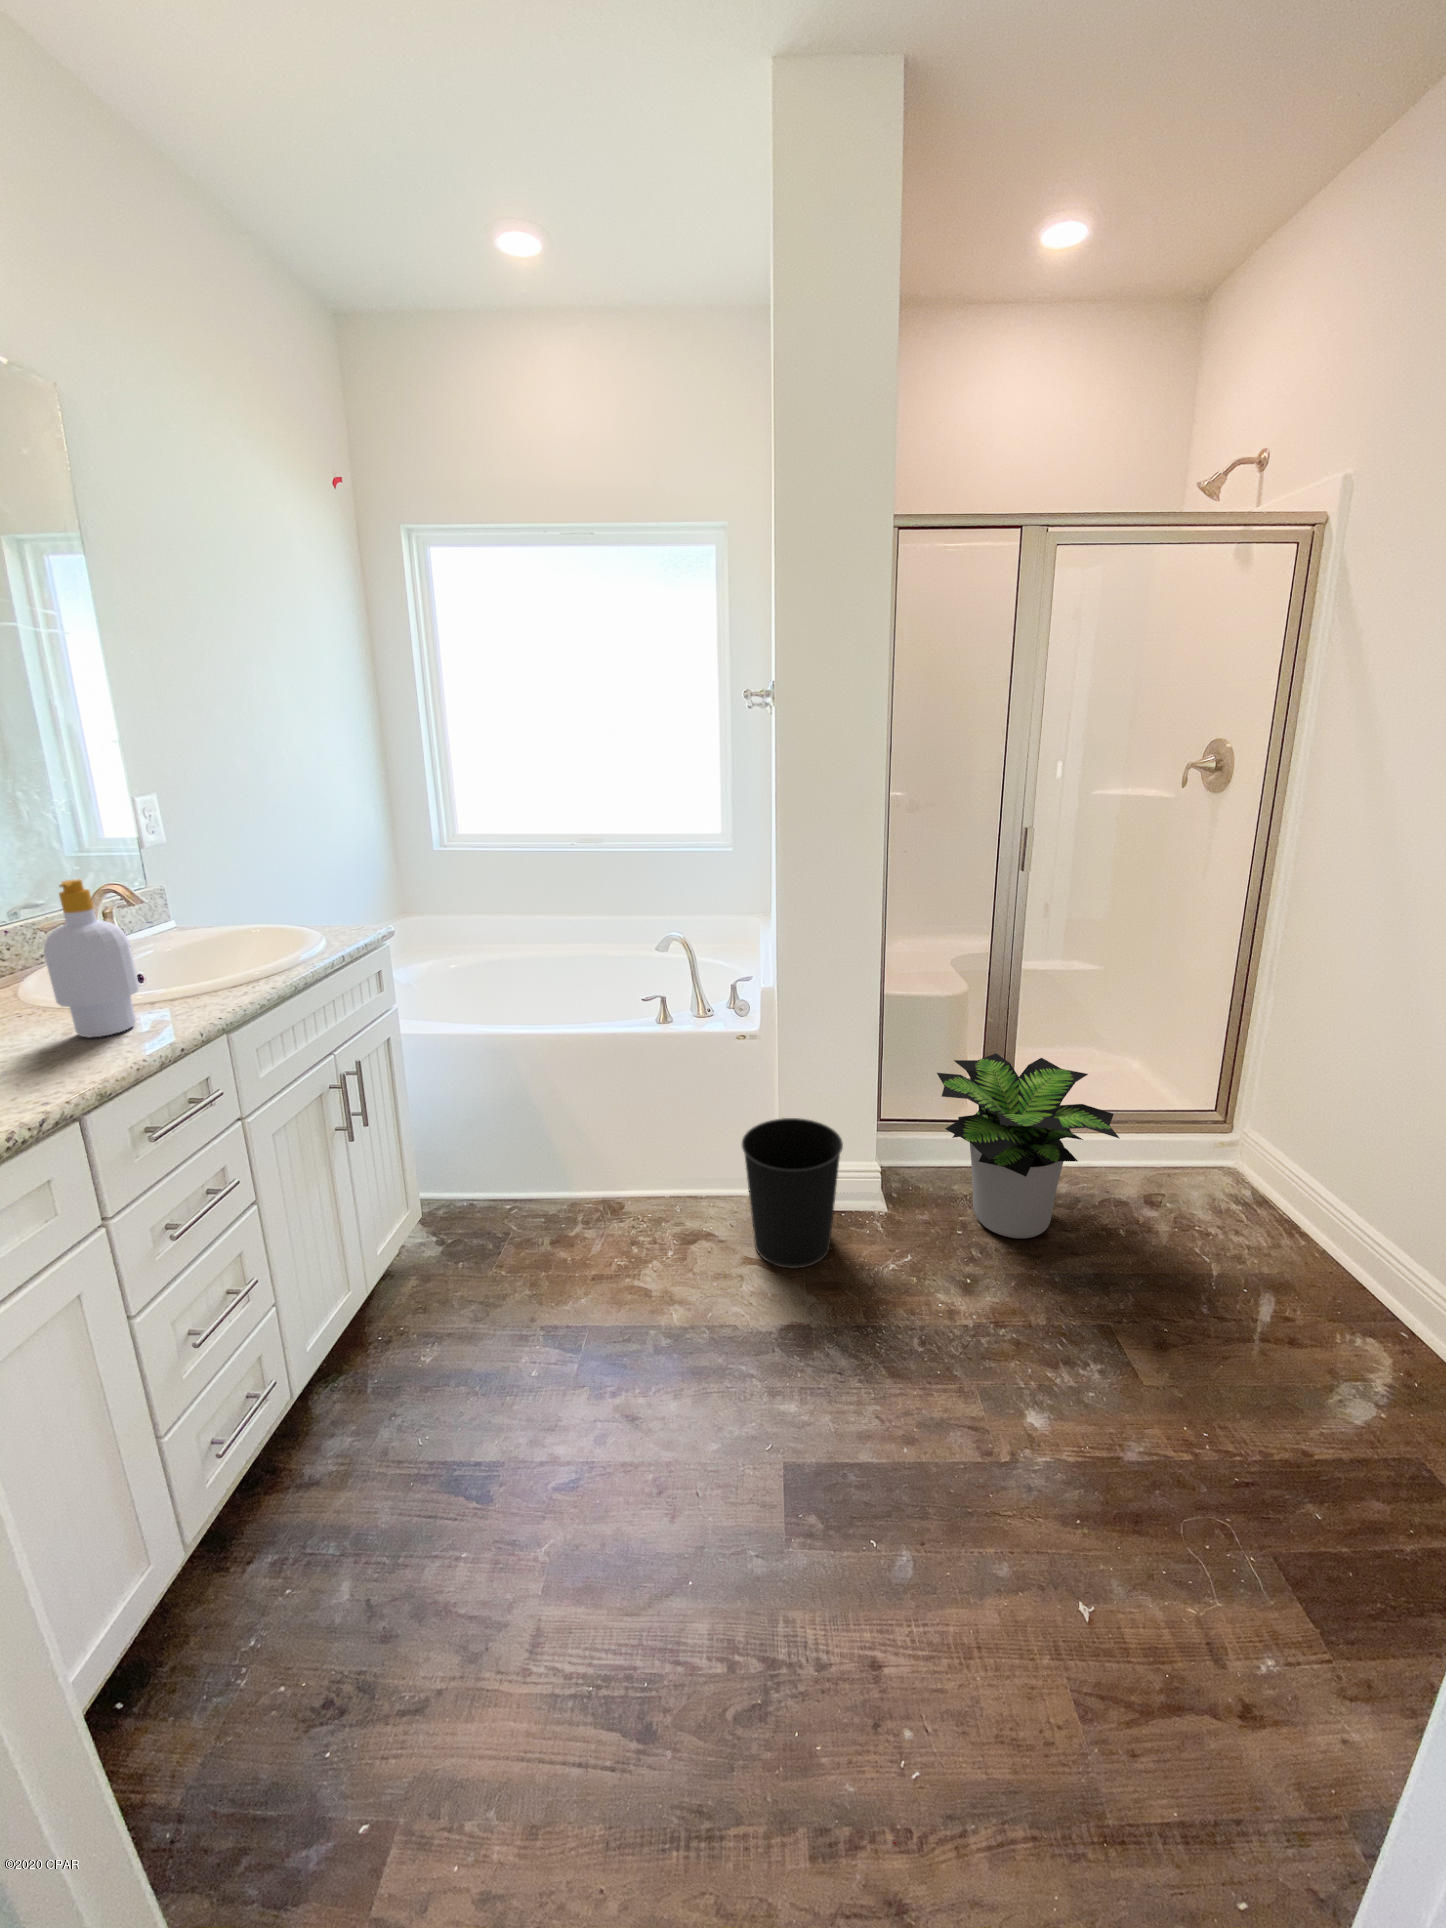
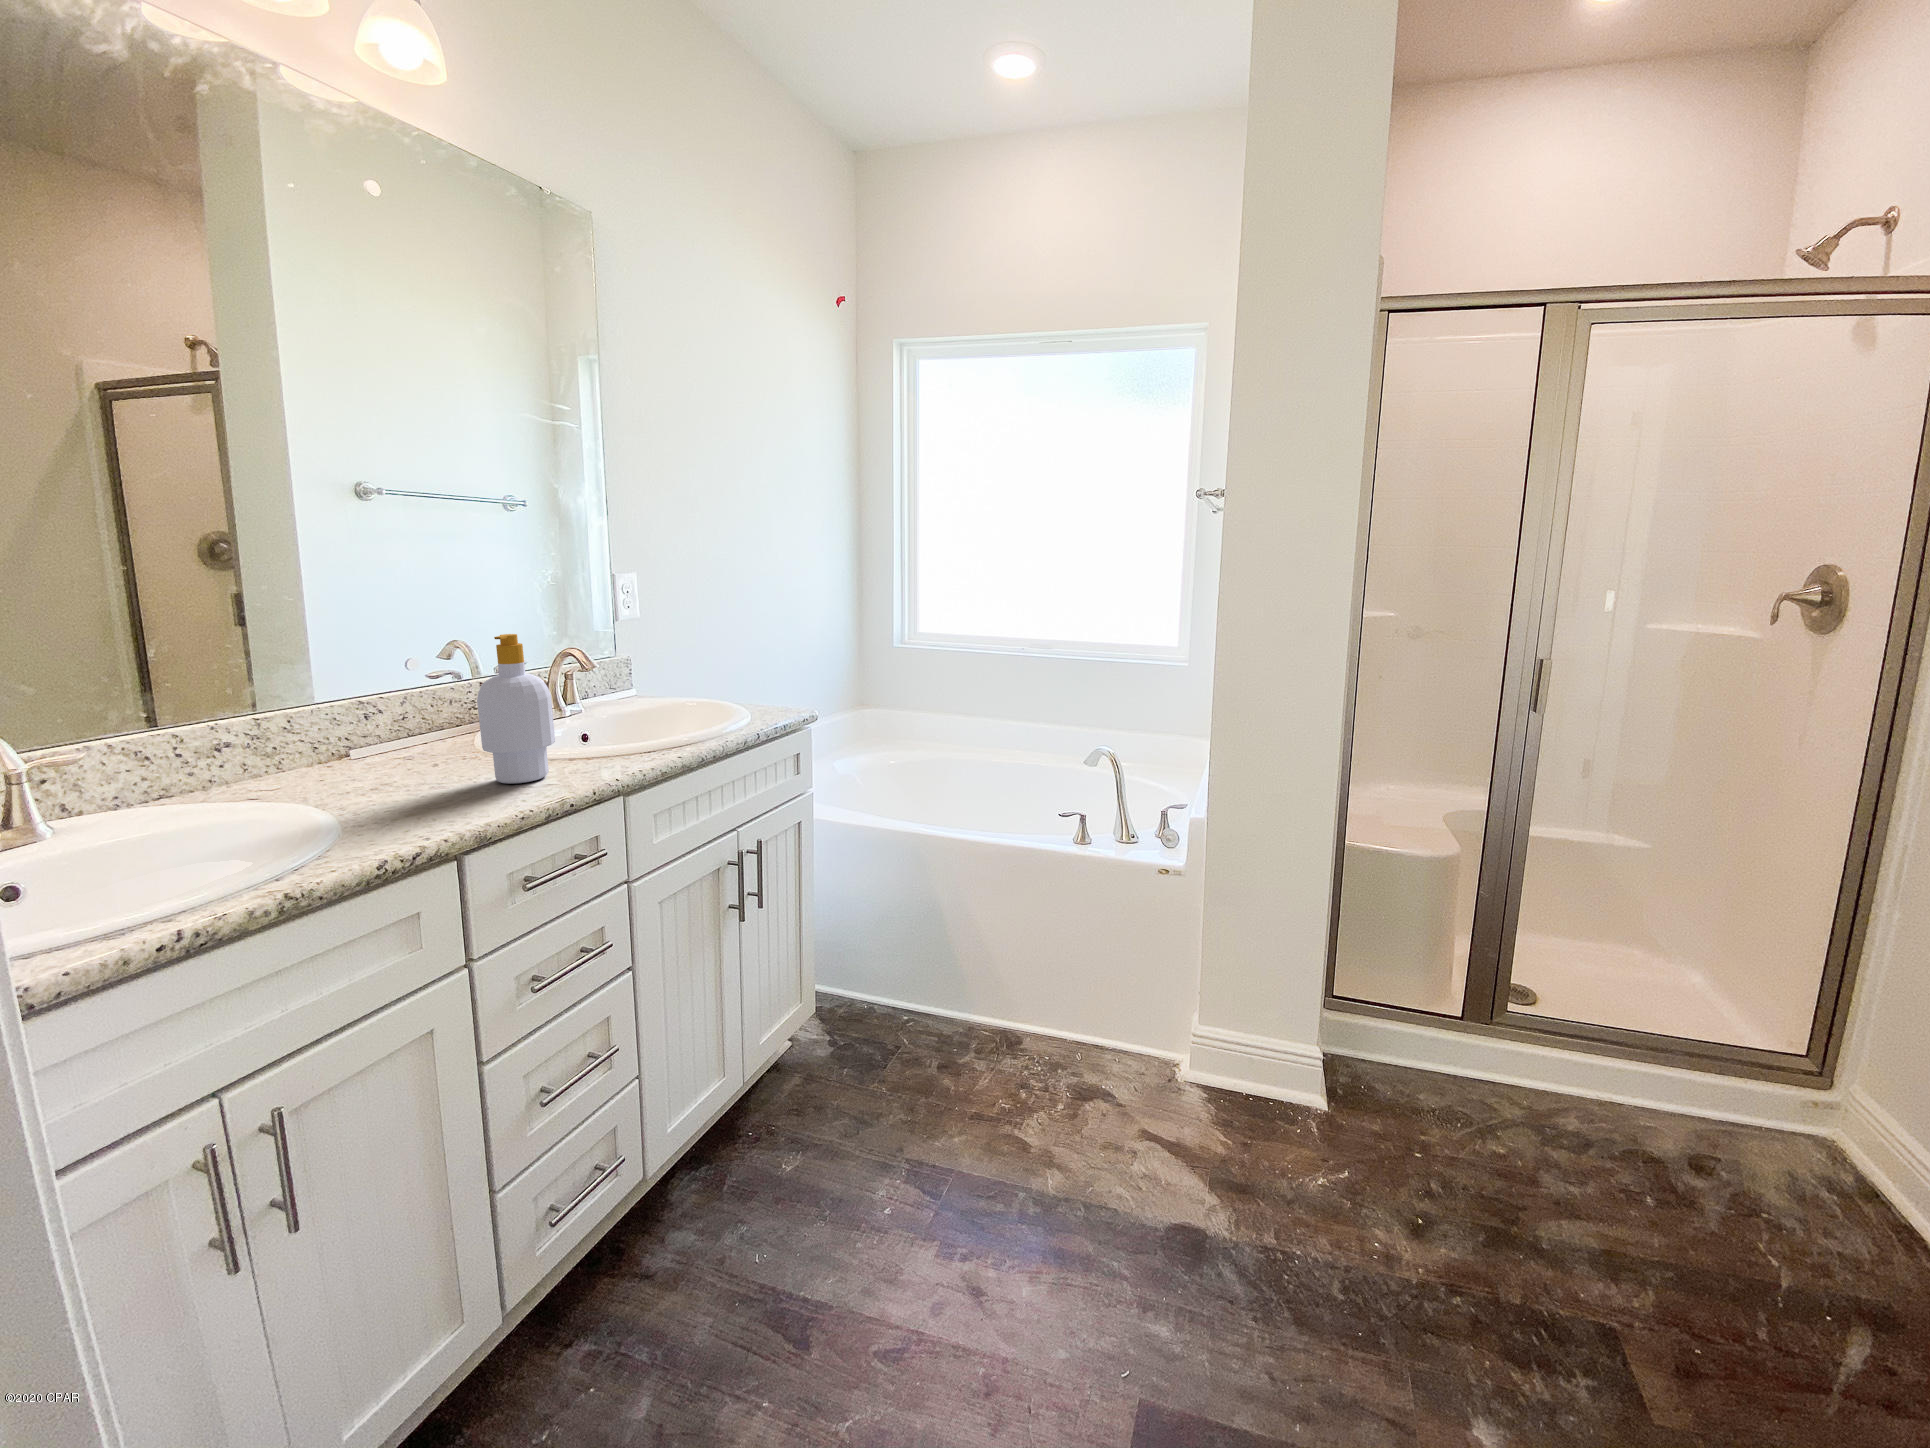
potted plant: present [937,1053,1119,1238] -> none [1394,931,1650,1179]
wastebasket: present [742,1118,843,1268] -> none [1146,968,1267,1153]

